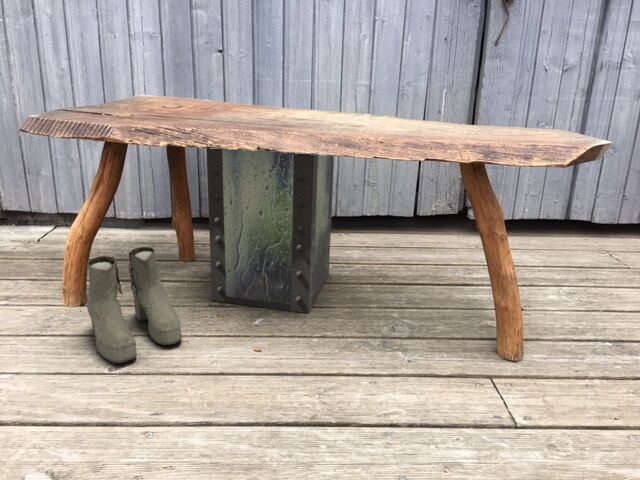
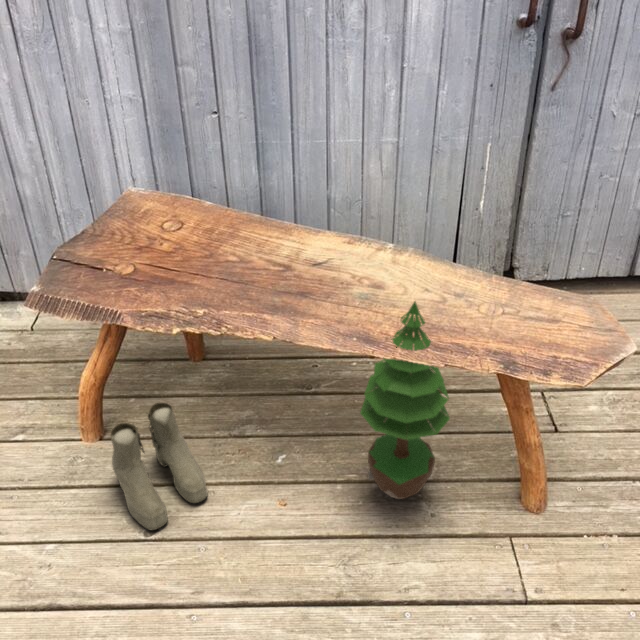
potted tree: none [338,110,427,345] -> present [360,302,450,499]
storage box: present [206,148,334,313] -> none [215,234,355,448]

